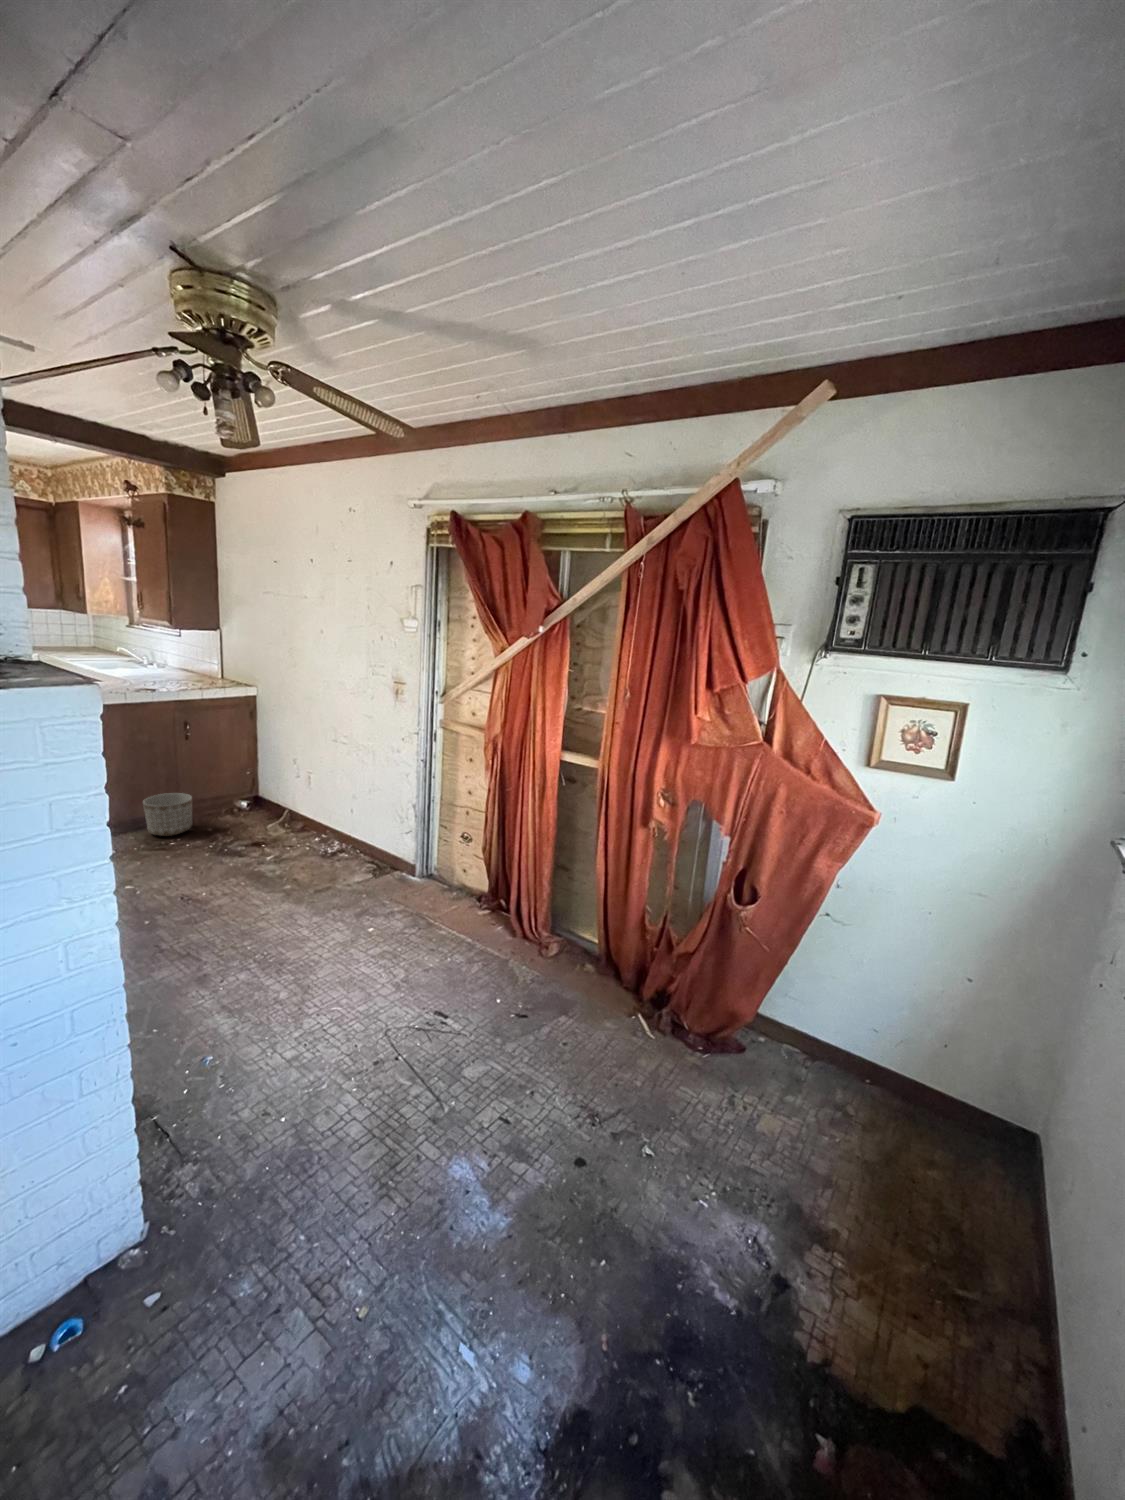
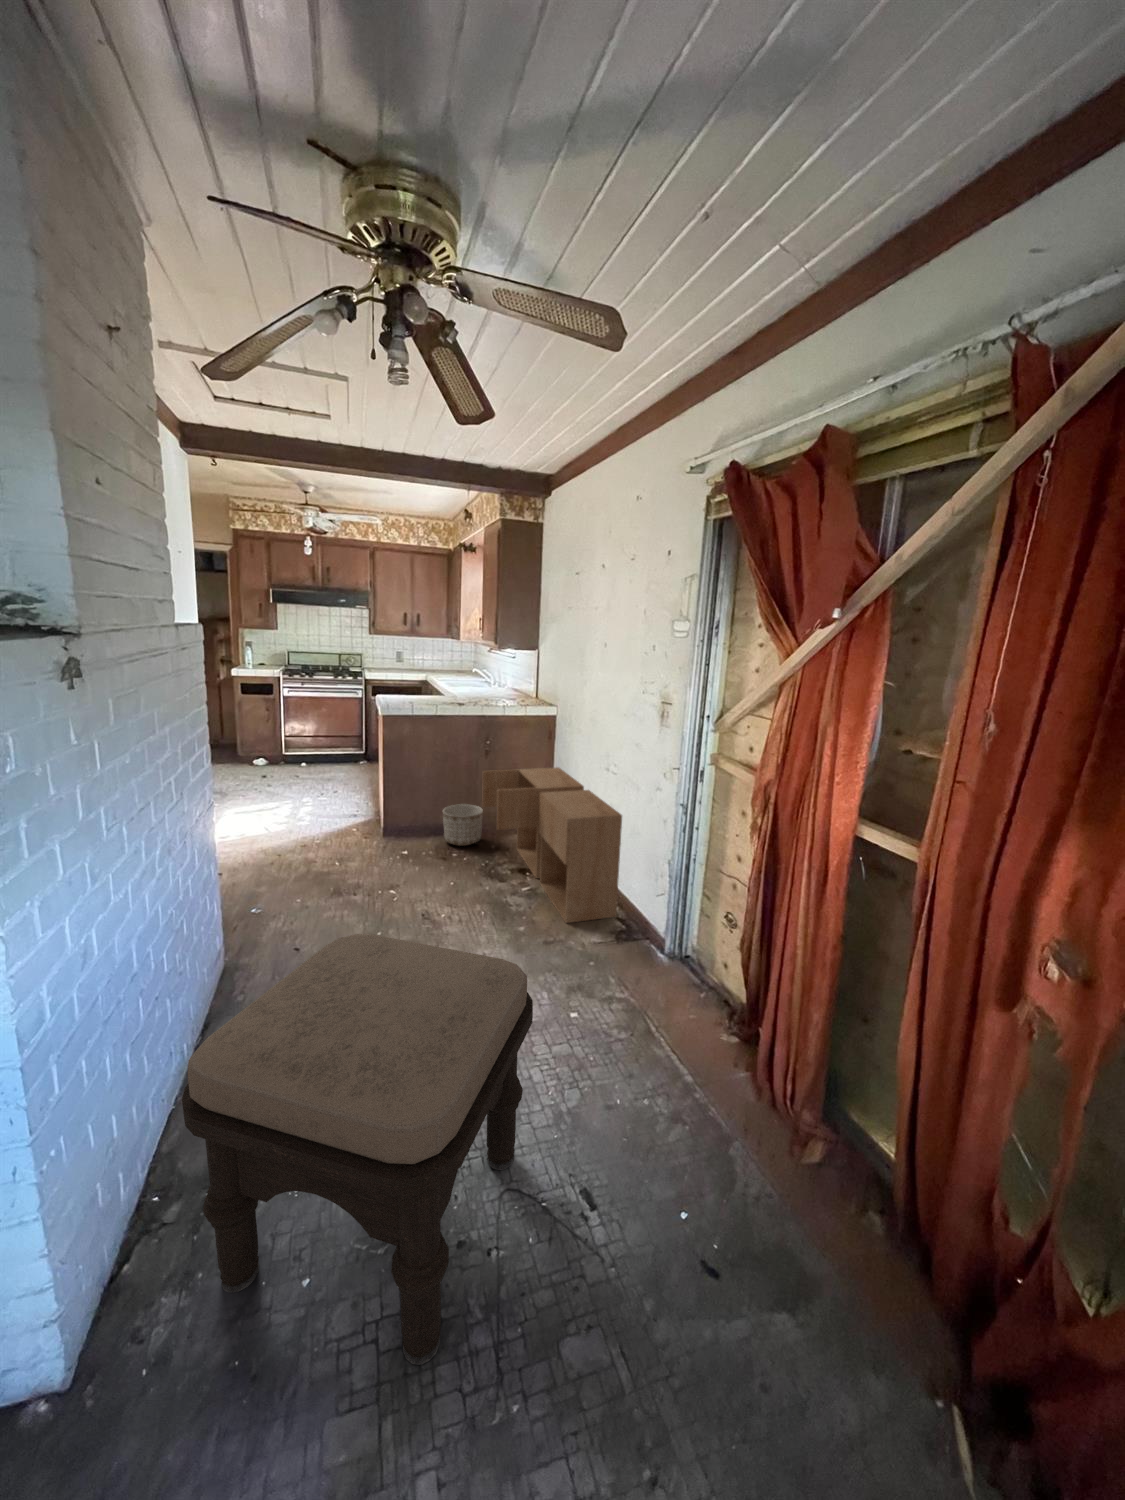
storage cabinet: none [195,744,366,874] -> present [482,767,622,923]
ottoman: none [176,879,411,1162] -> present [182,934,533,1365]

